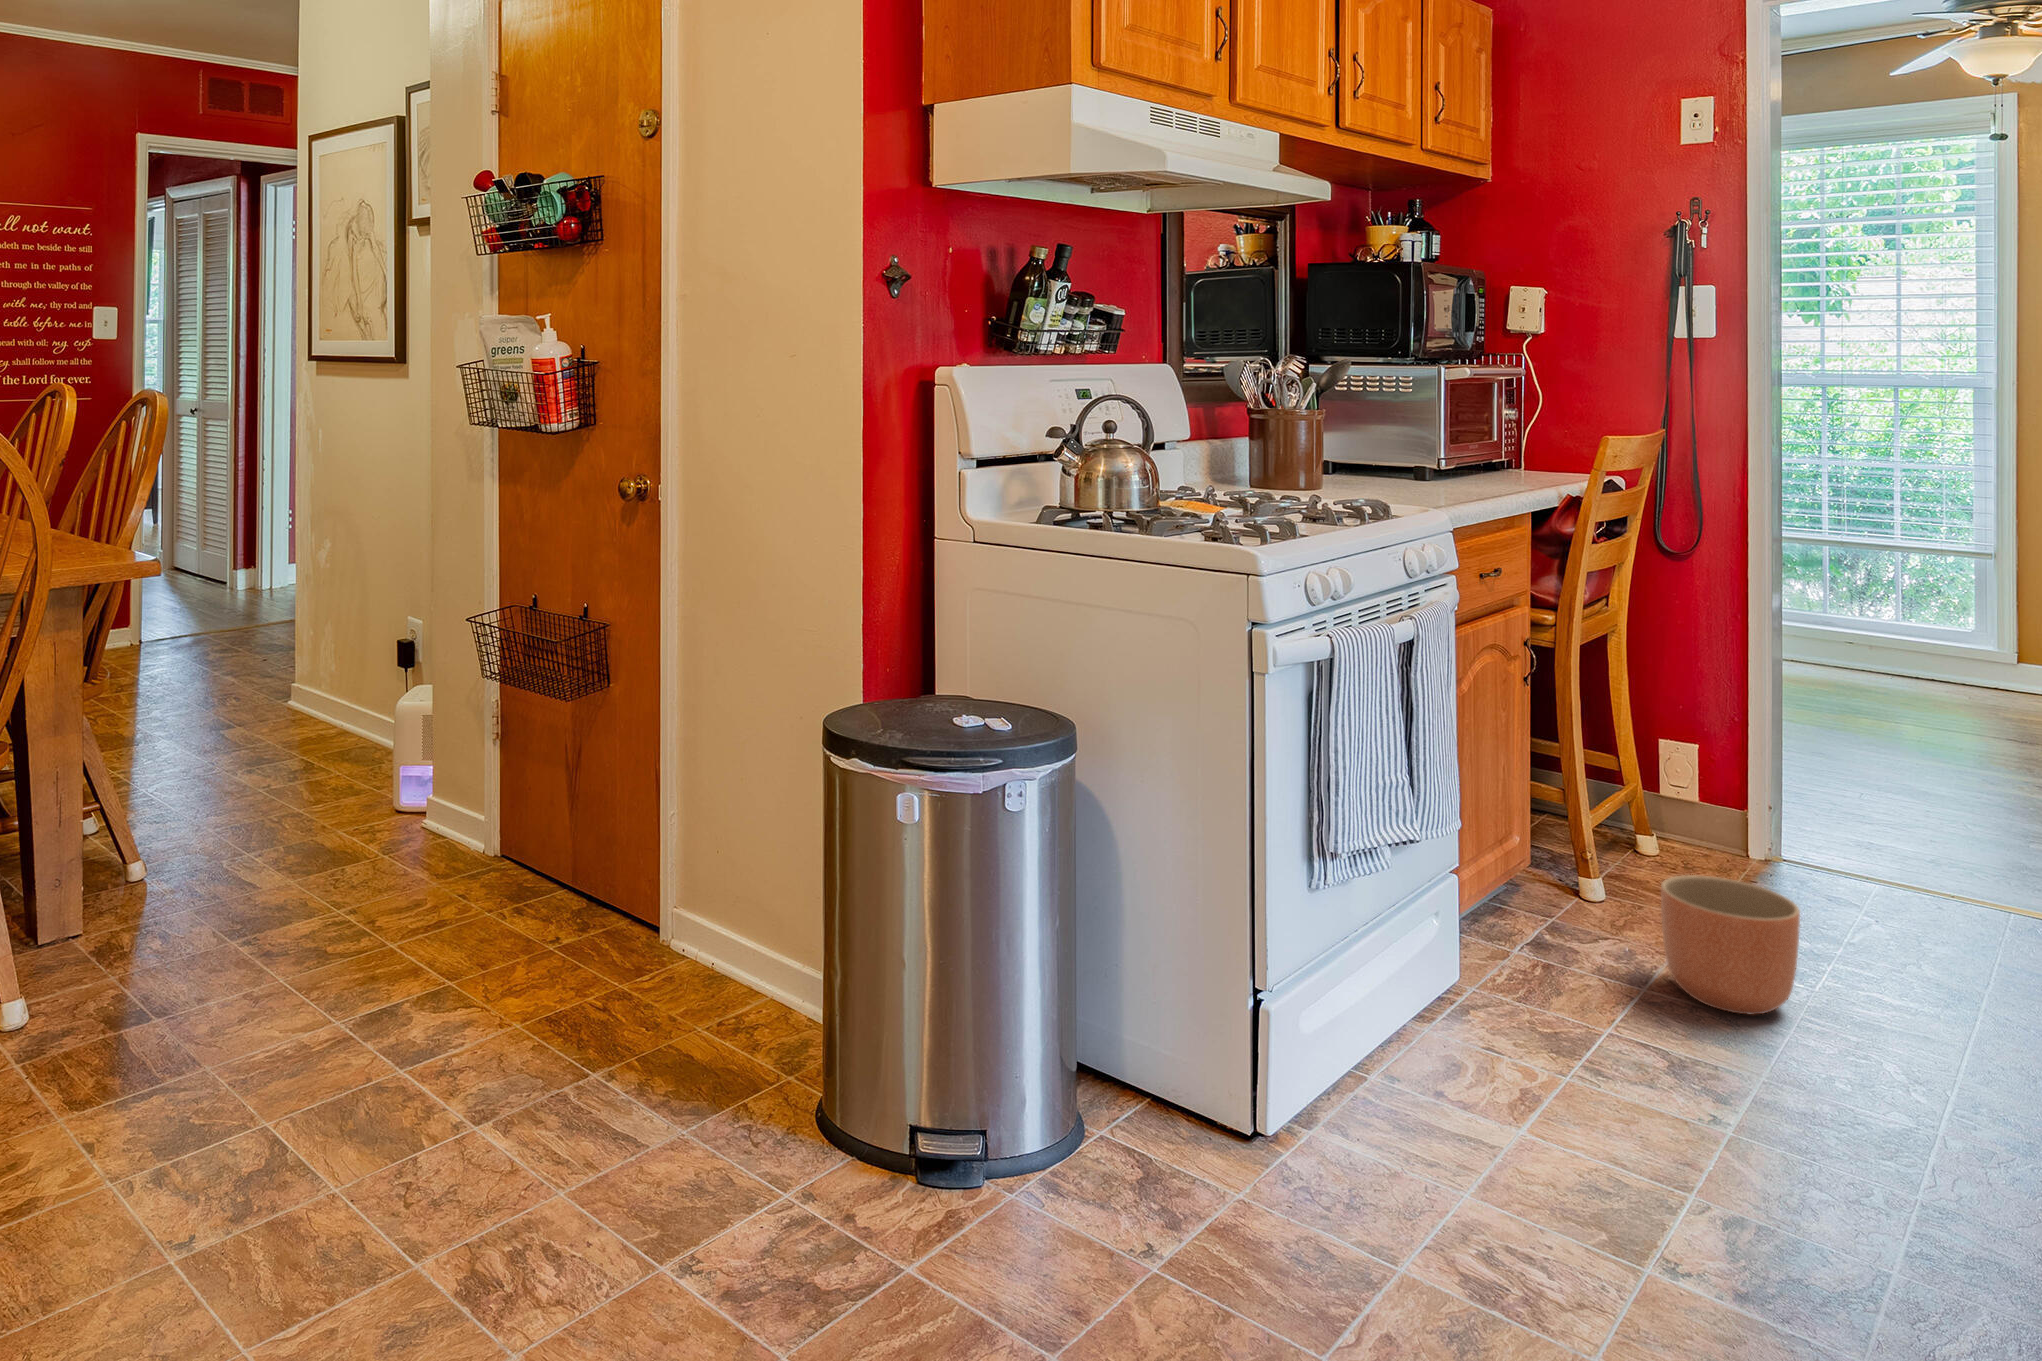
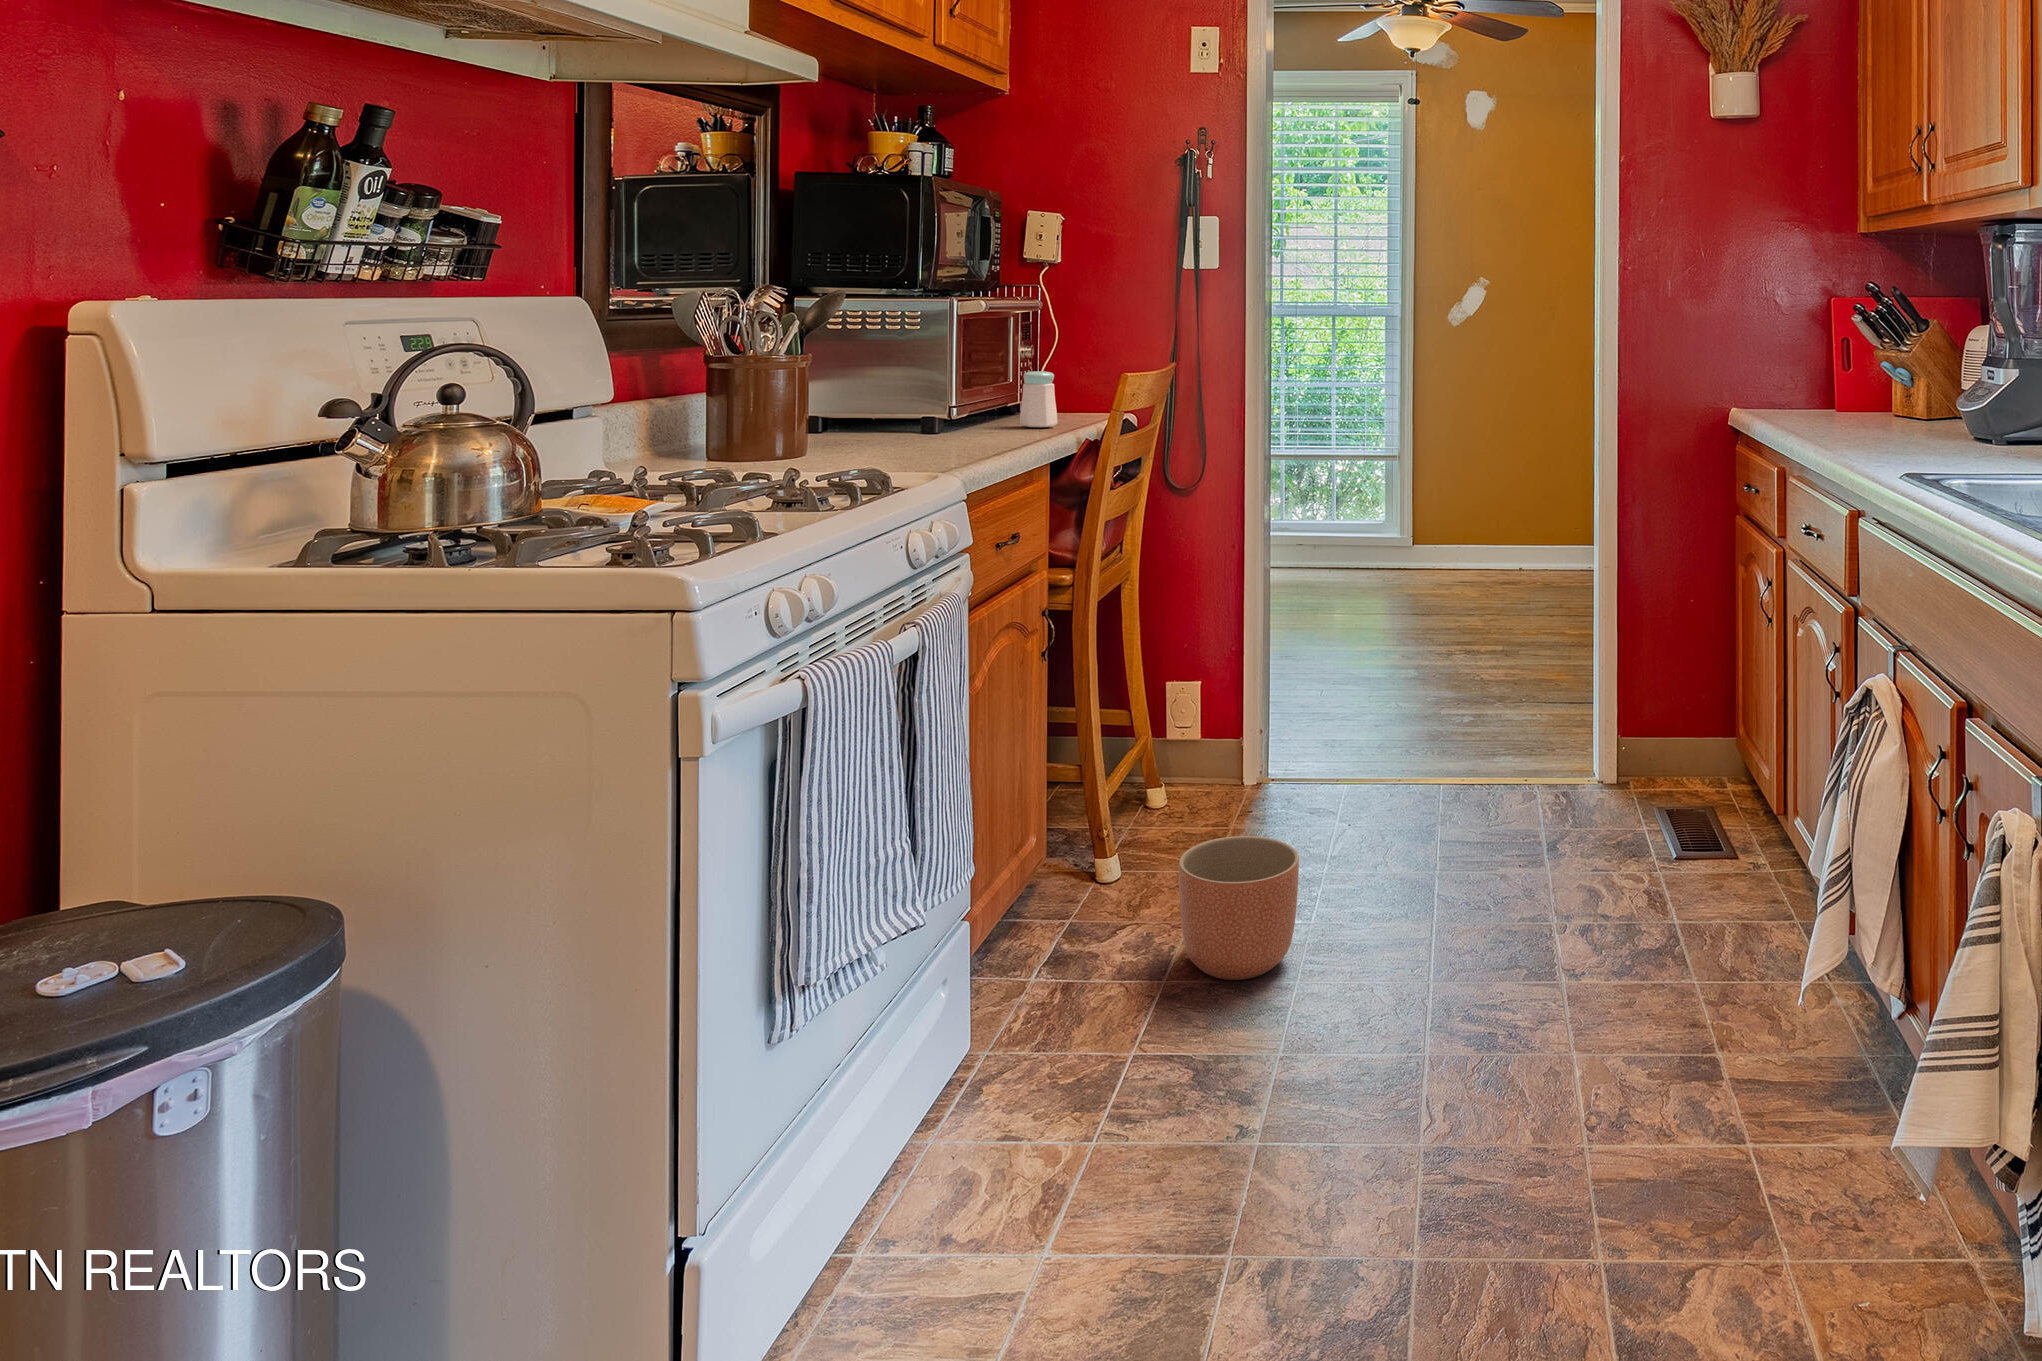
salt shaker: none [1502,429,1539,479] -> present [1020,371,1057,427]

